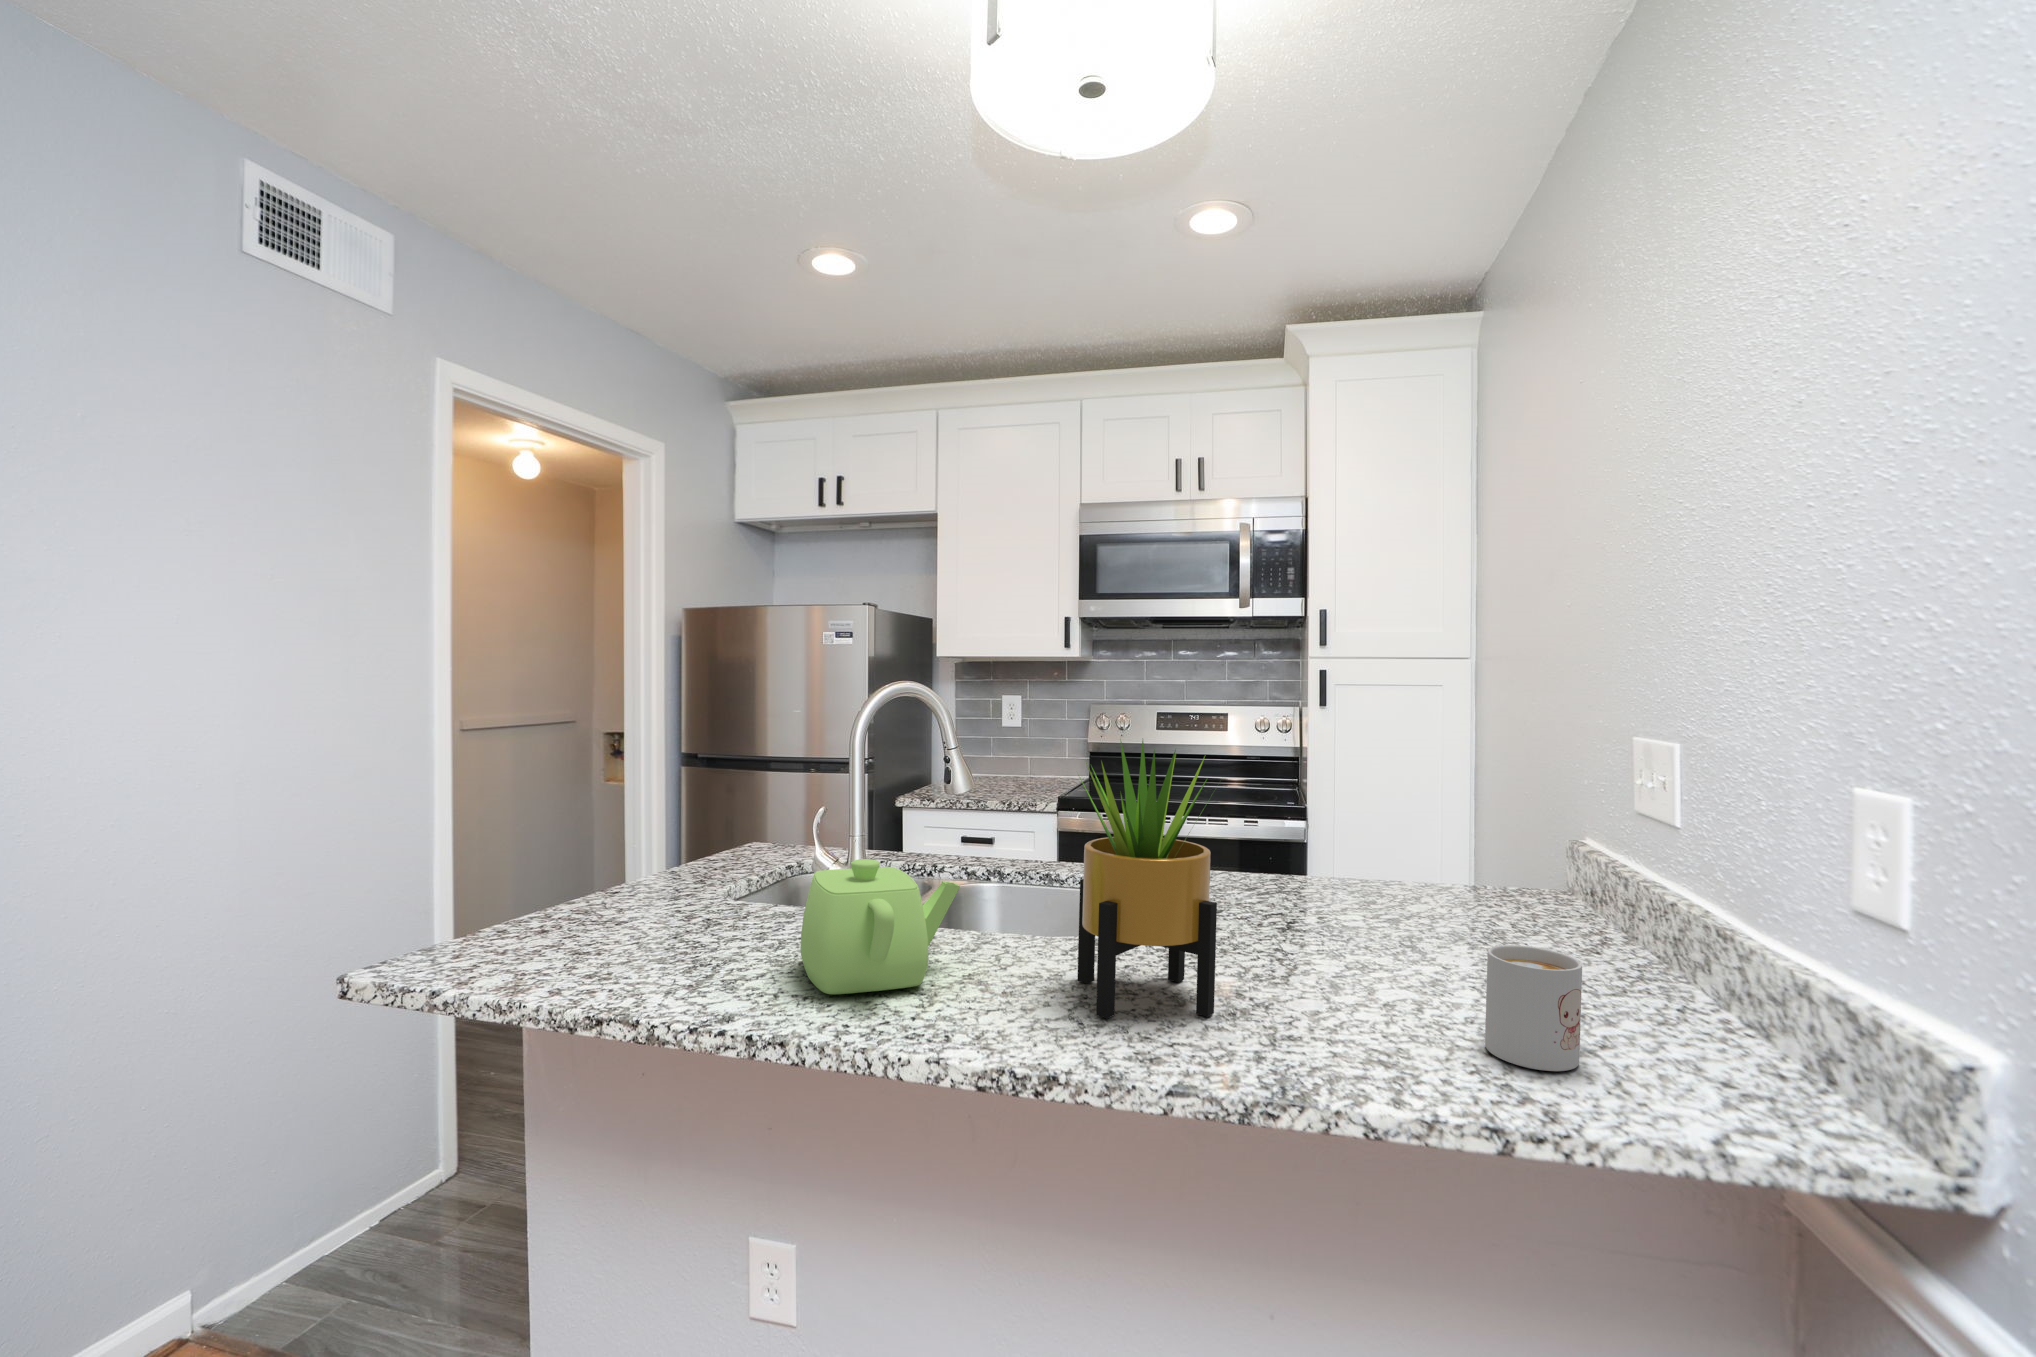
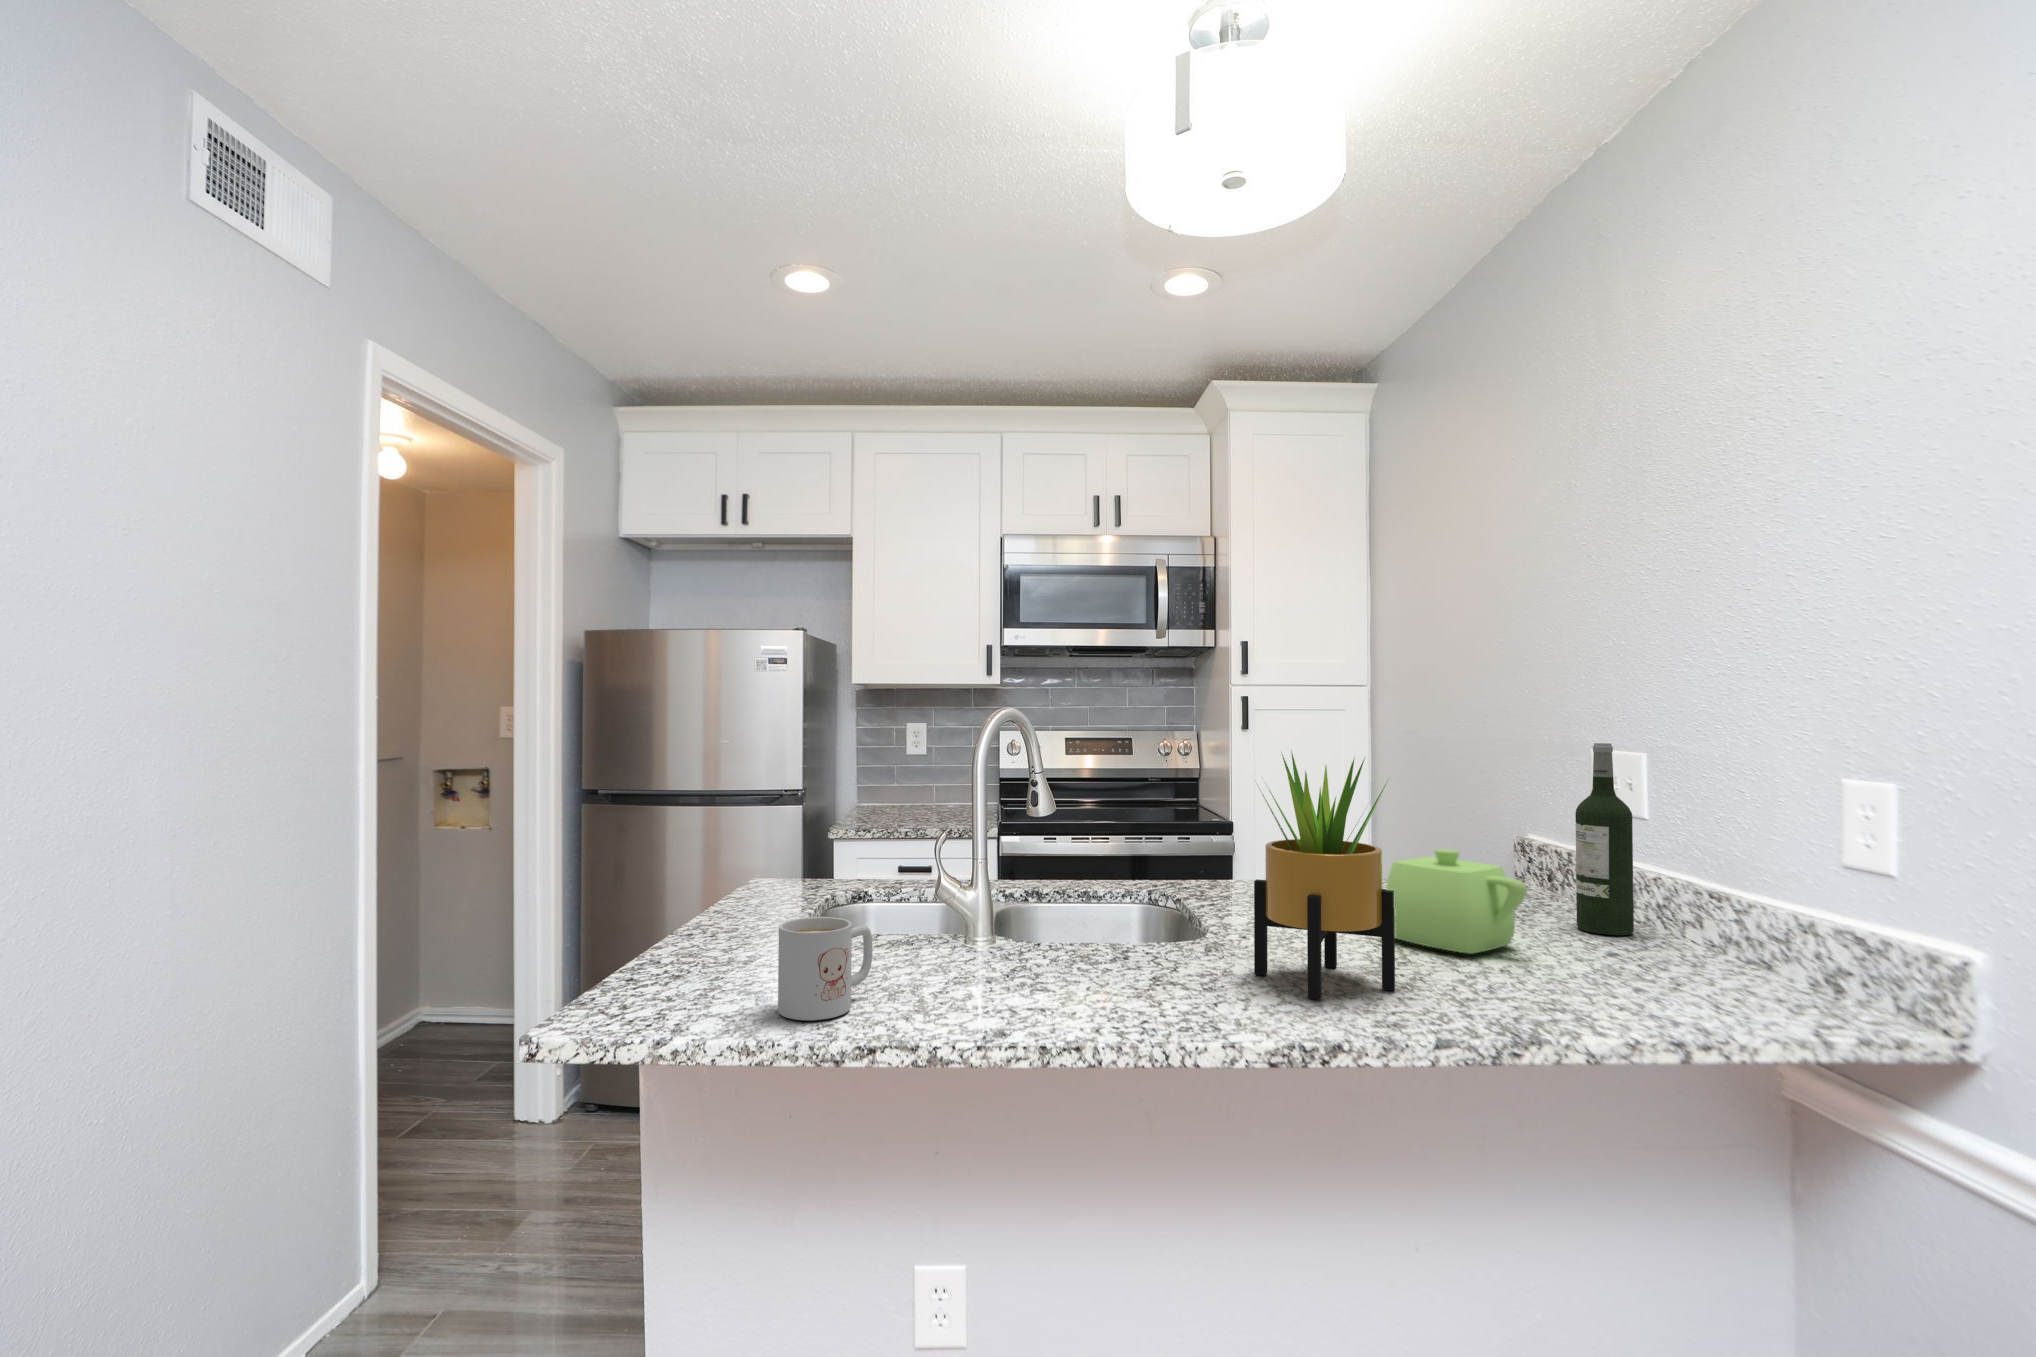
wine bottle: none [1542,742,1615,976] -> present [1575,743,1634,935]
teapot: present [800,859,960,994] -> present [1386,849,1527,954]
mug: present [1485,945,1582,1071] -> present [778,917,873,1020]

